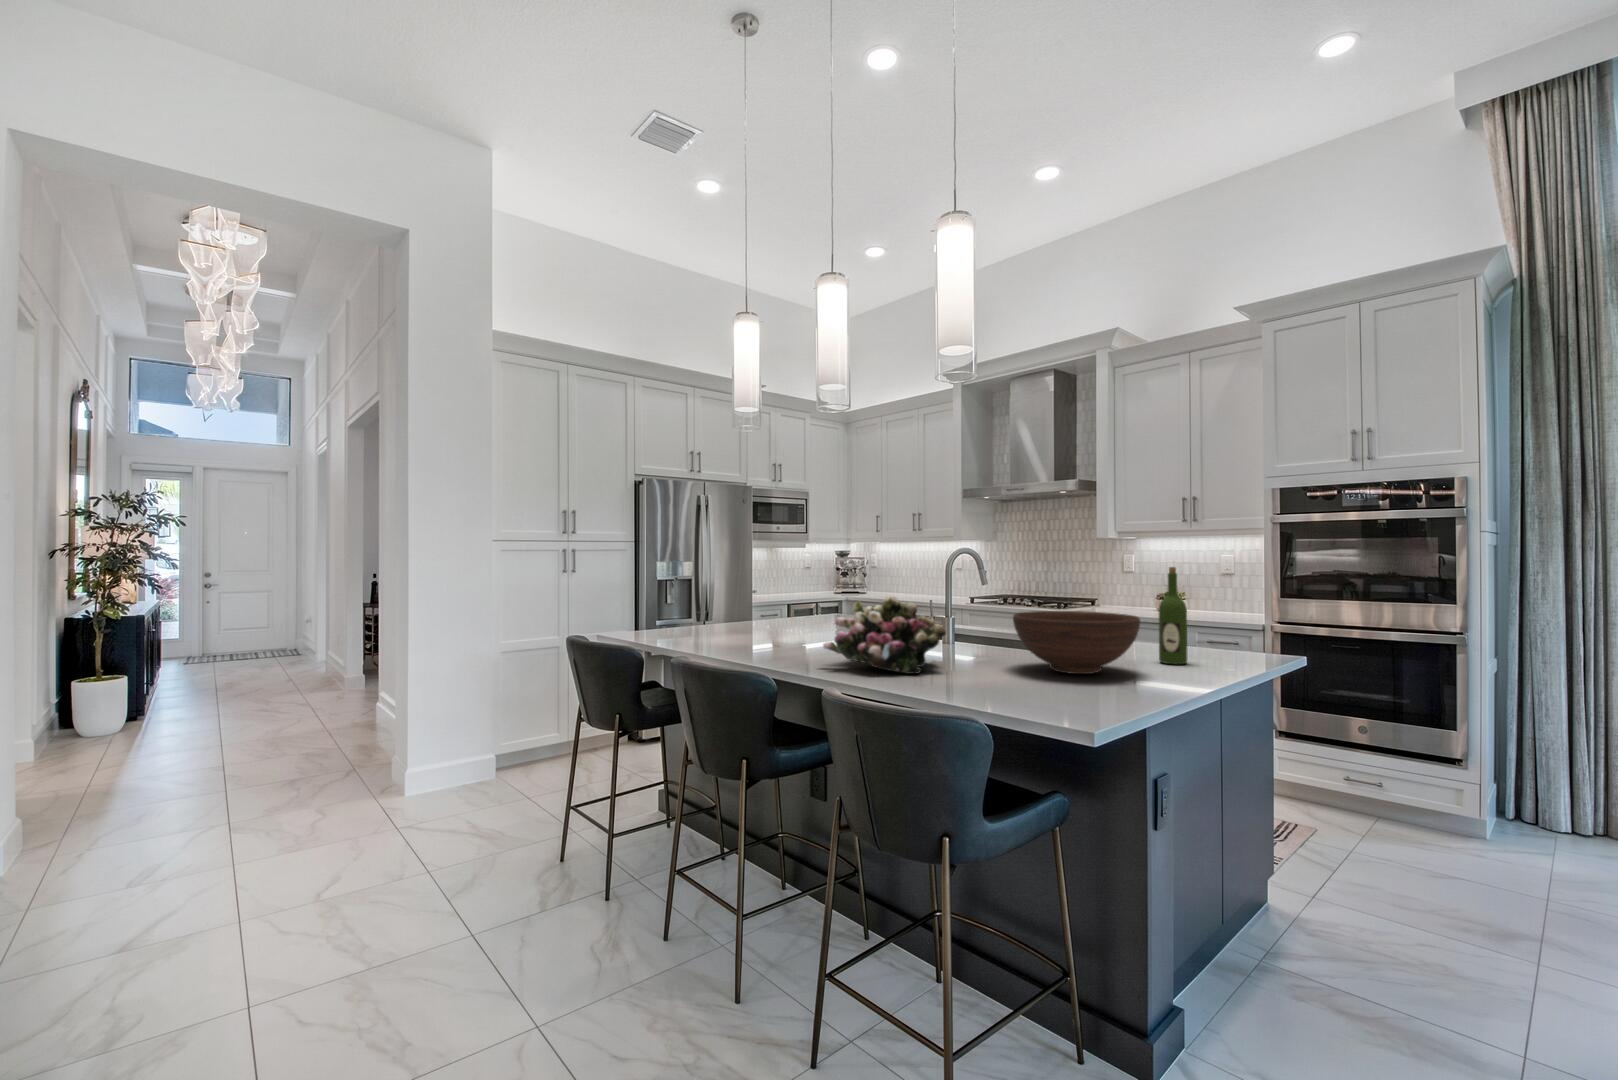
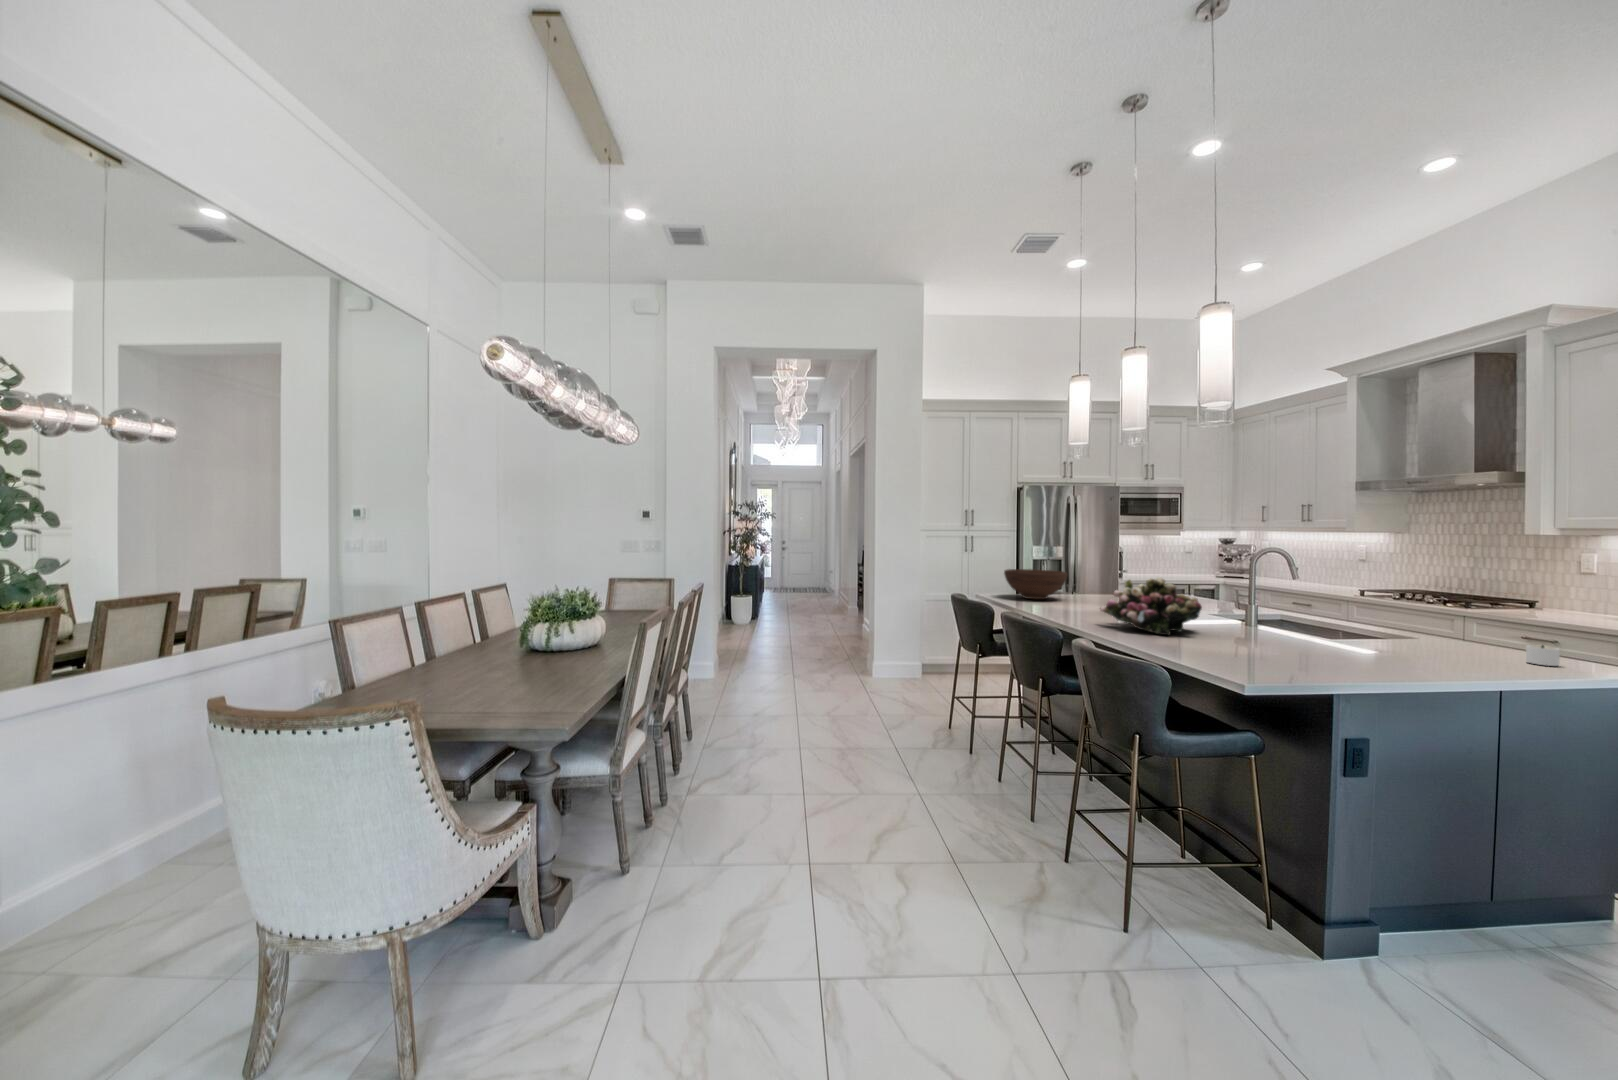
wine bottle: present [1159,567,1187,664] -> none [1448,568,1486,660]
fruit bowl: present [1013,611,1140,674] -> present [1004,569,1067,599]
candle: none [1210,641,1242,664] -> present [1526,645,1560,666]

